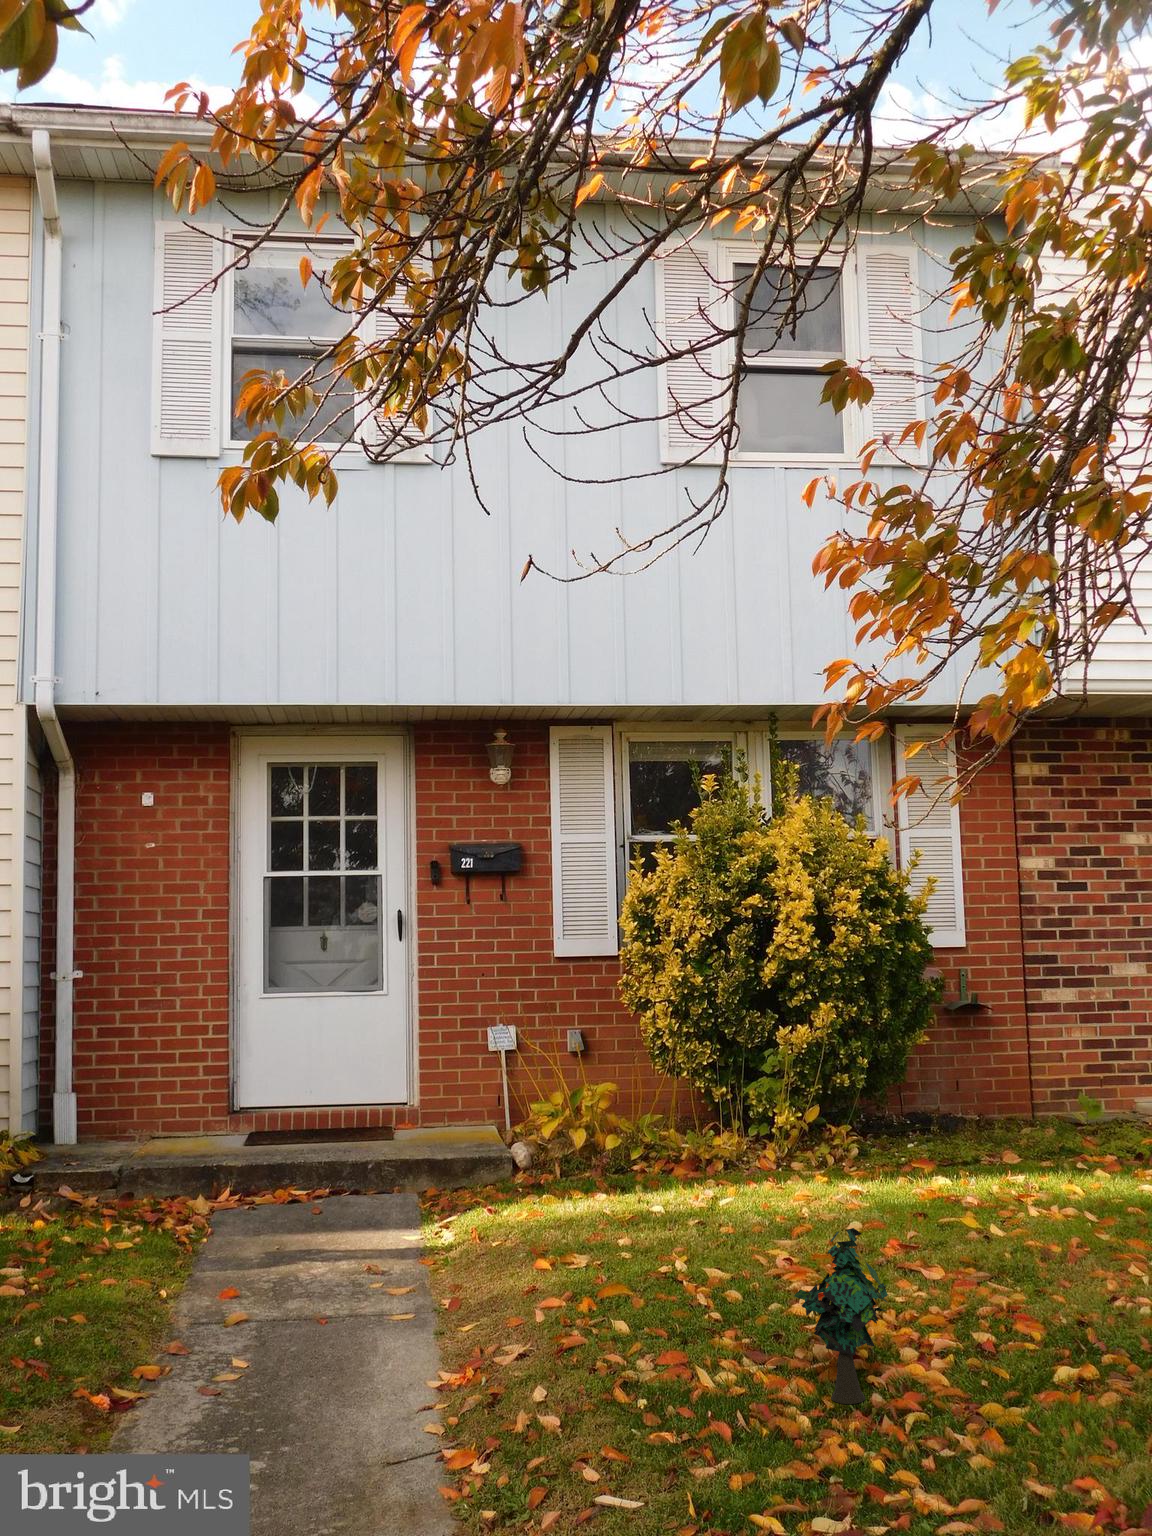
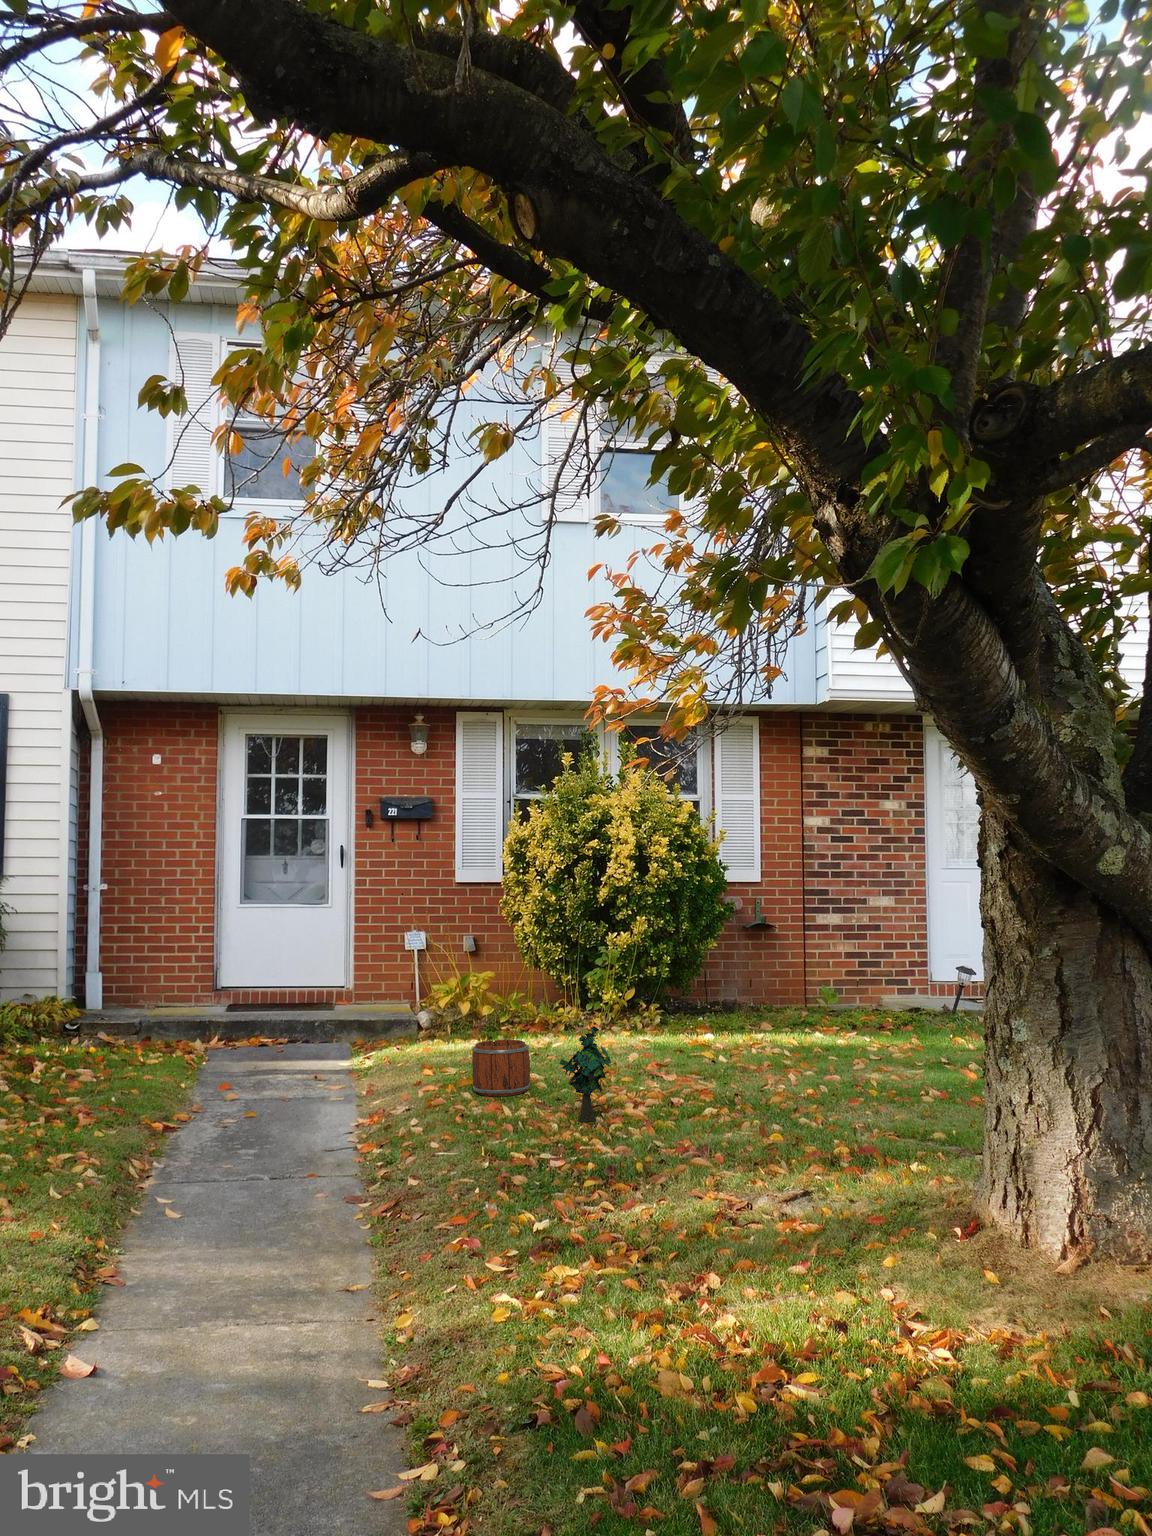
bucket: none [623,1227,721,1330] -> present [472,1039,530,1096]

